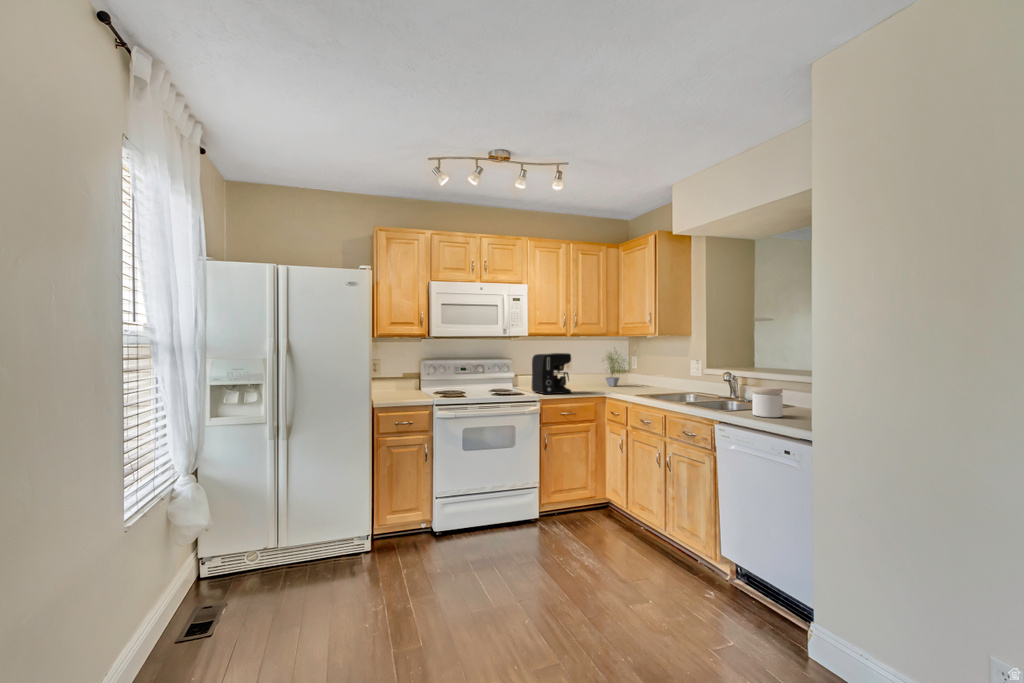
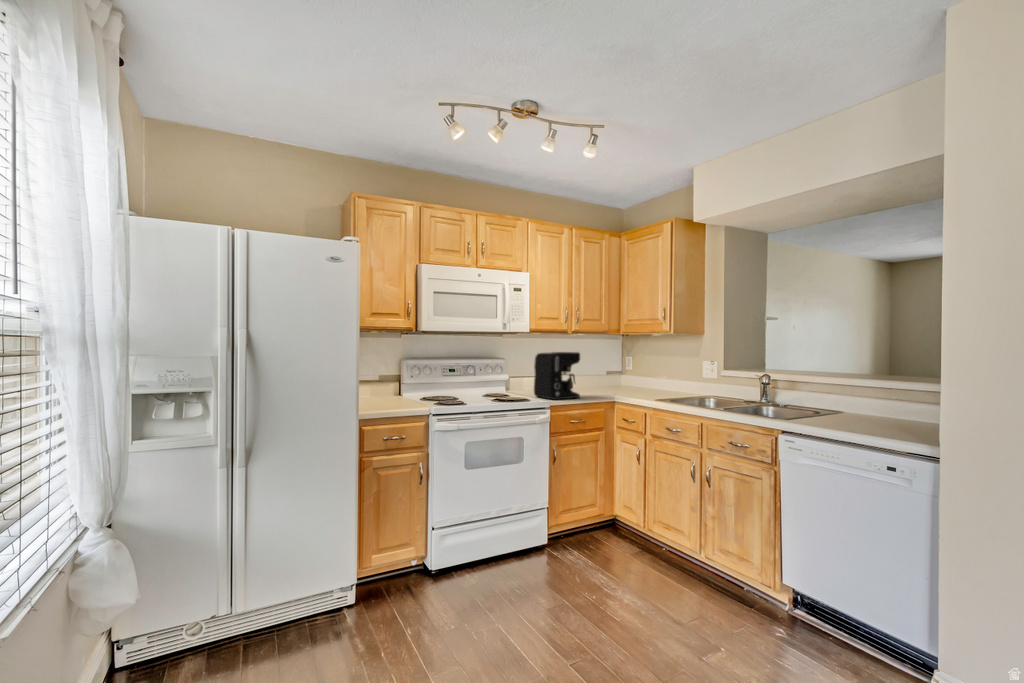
potted plant: present [606,351,626,386] -> none [595,345,630,389]
jar: present [752,387,783,418] -> none [818,392,855,427]

